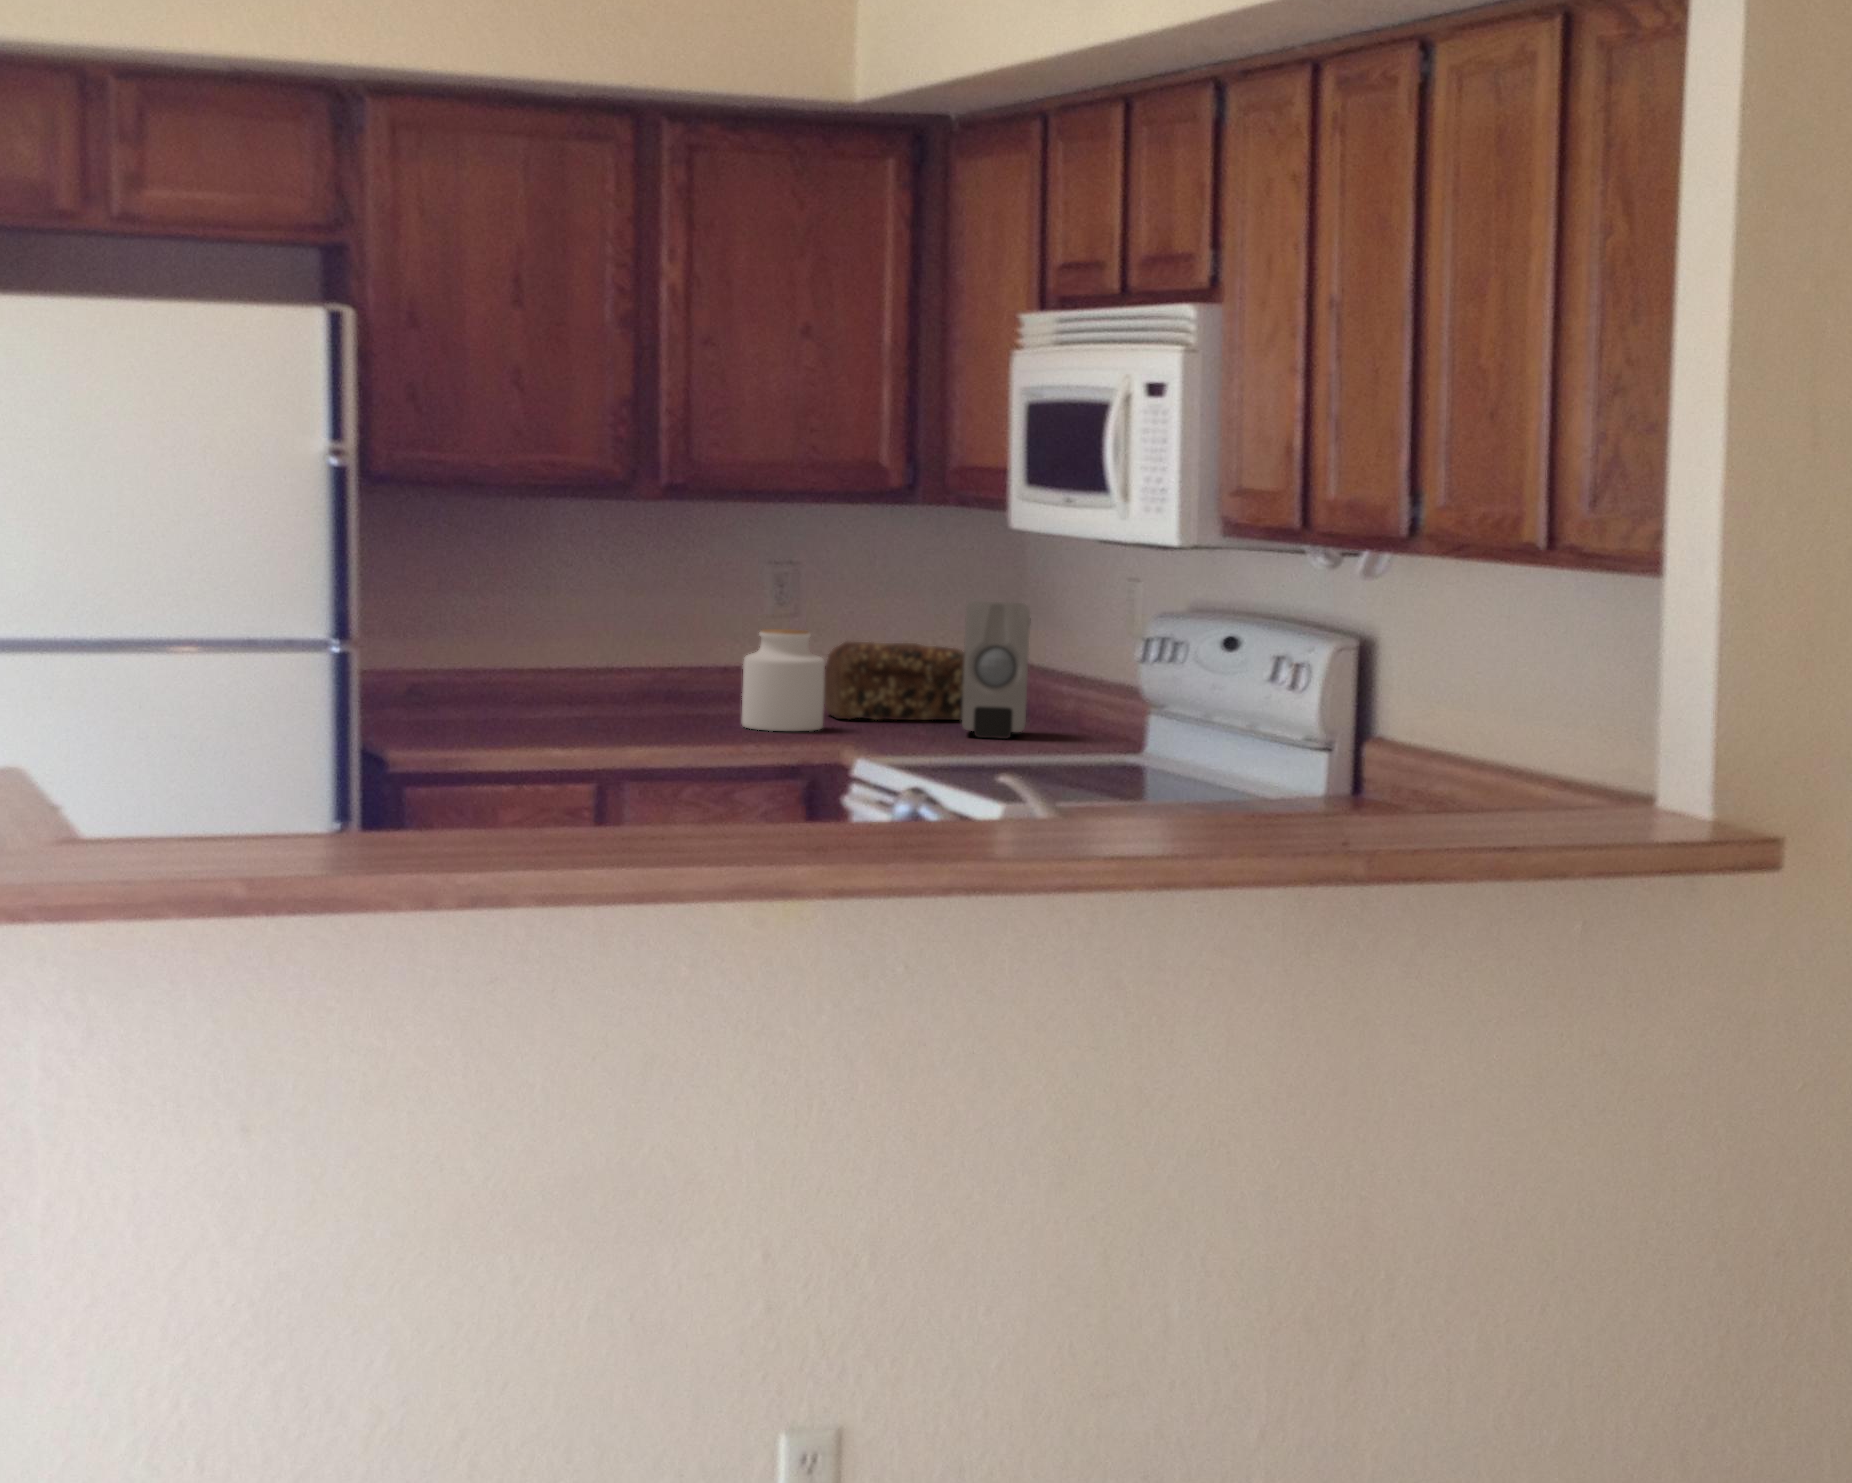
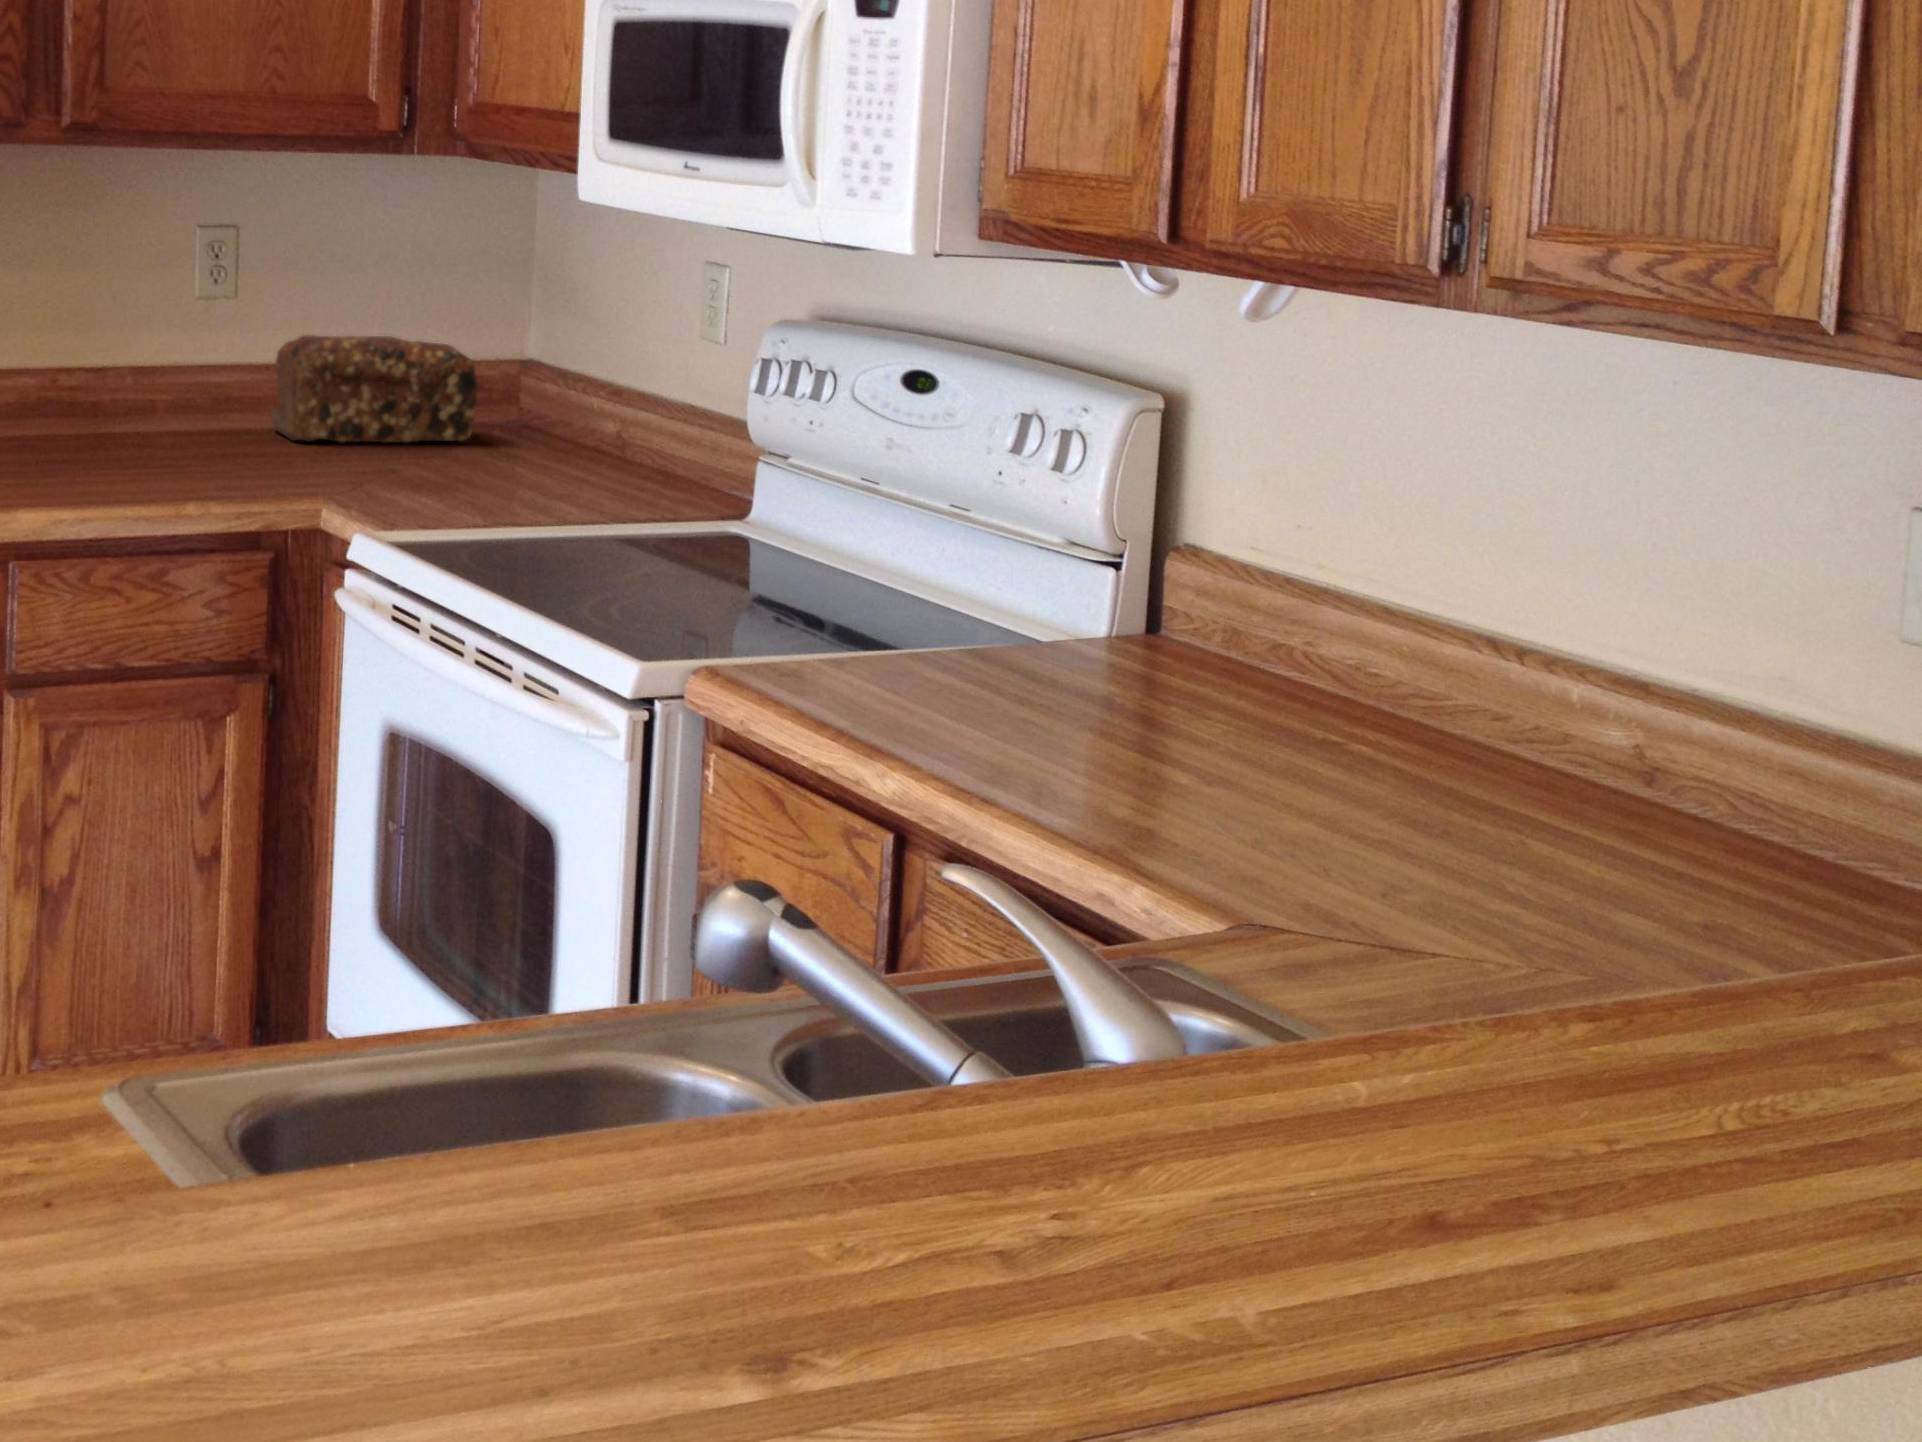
soap dispenser: present [962,601,1030,739] -> none [471,292,570,482]
jar: present [742,629,825,731] -> none [171,325,286,469]

